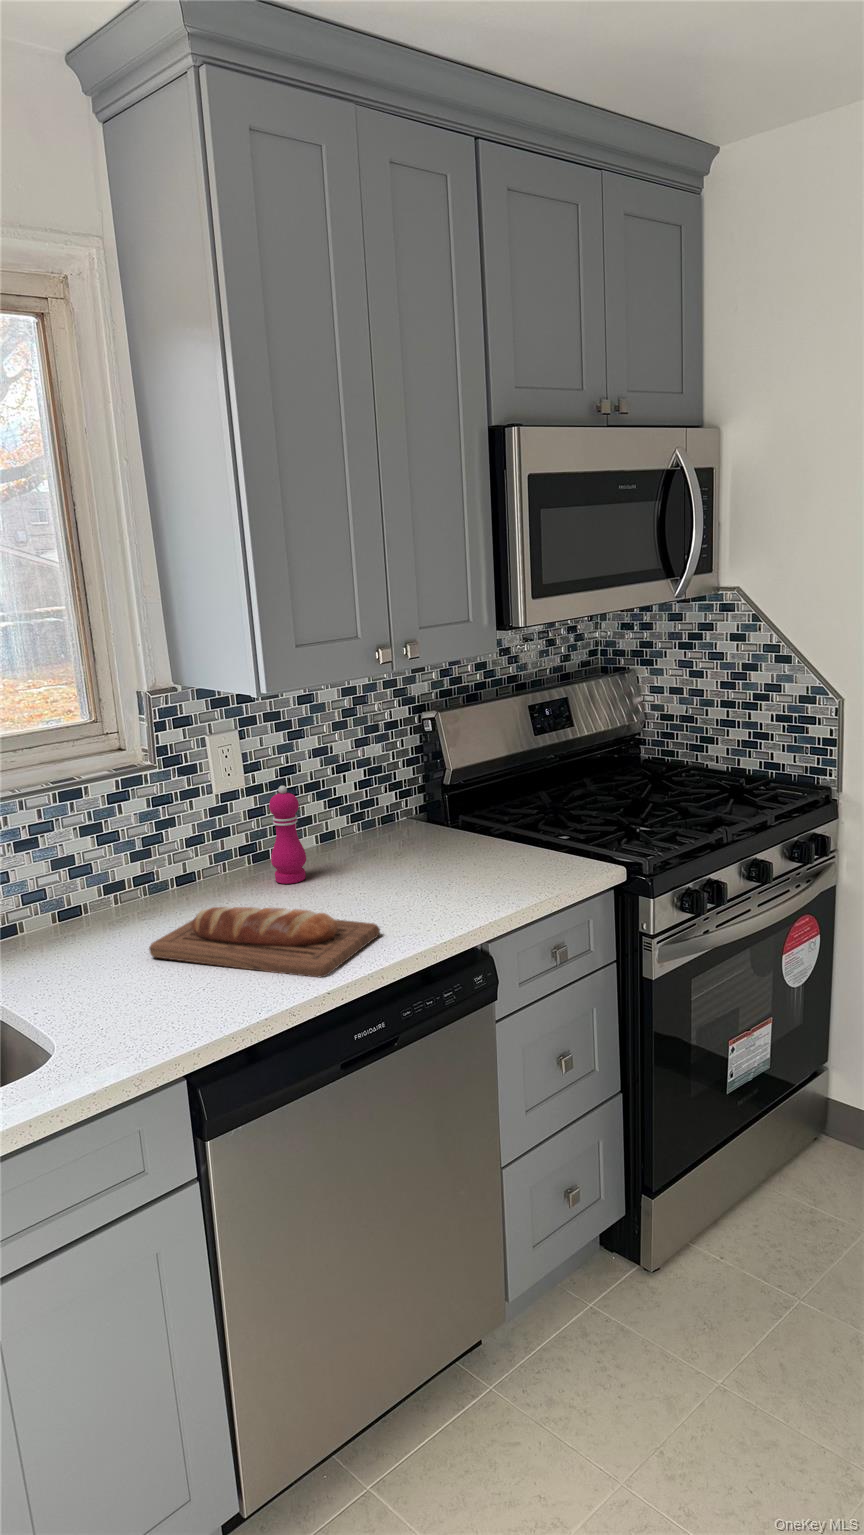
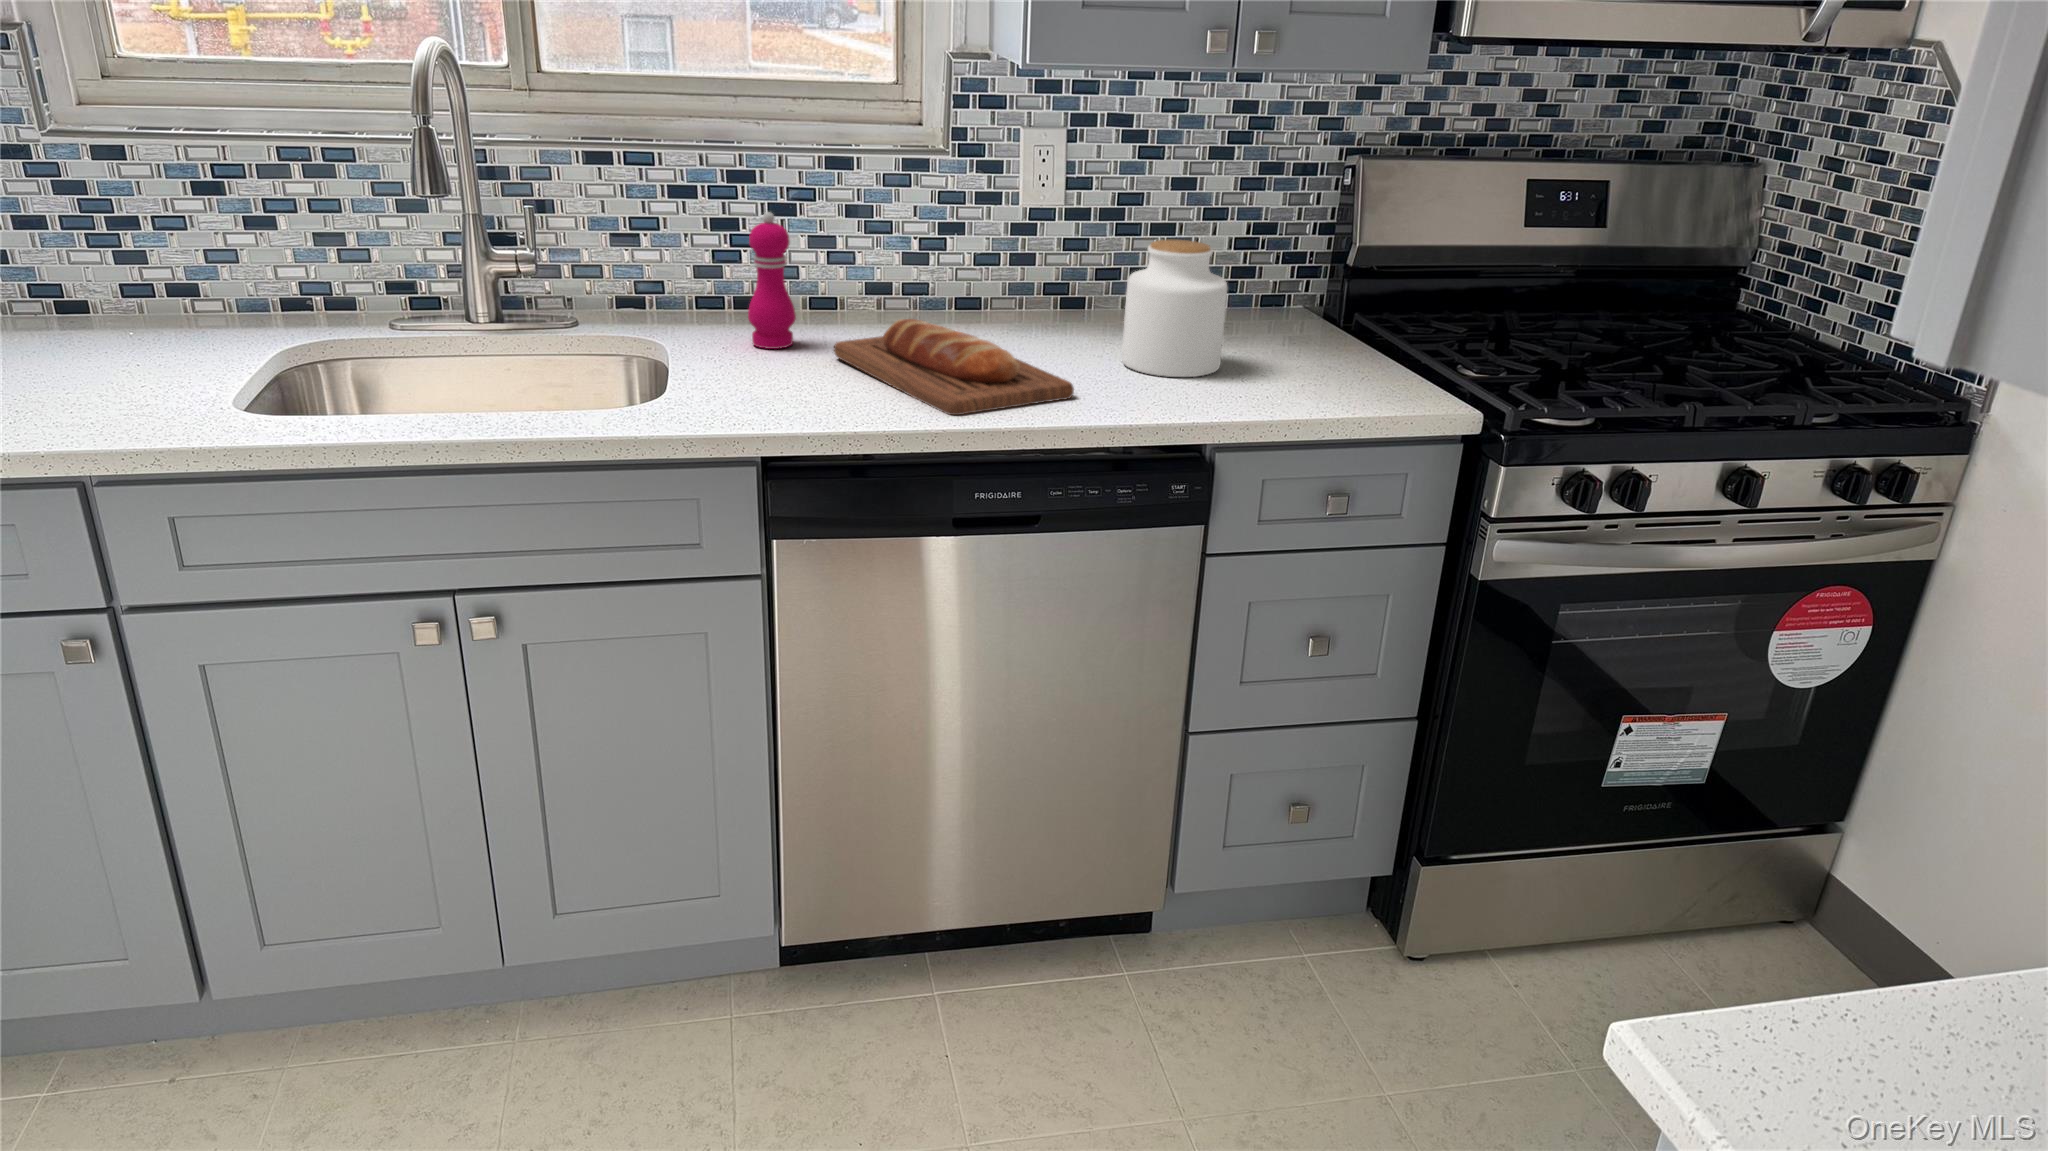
pepper mill: present [269,786,306,884] -> present [748,212,796,349]
jar: none [355,795,434,900] -> present [1122,240,1227,377]

